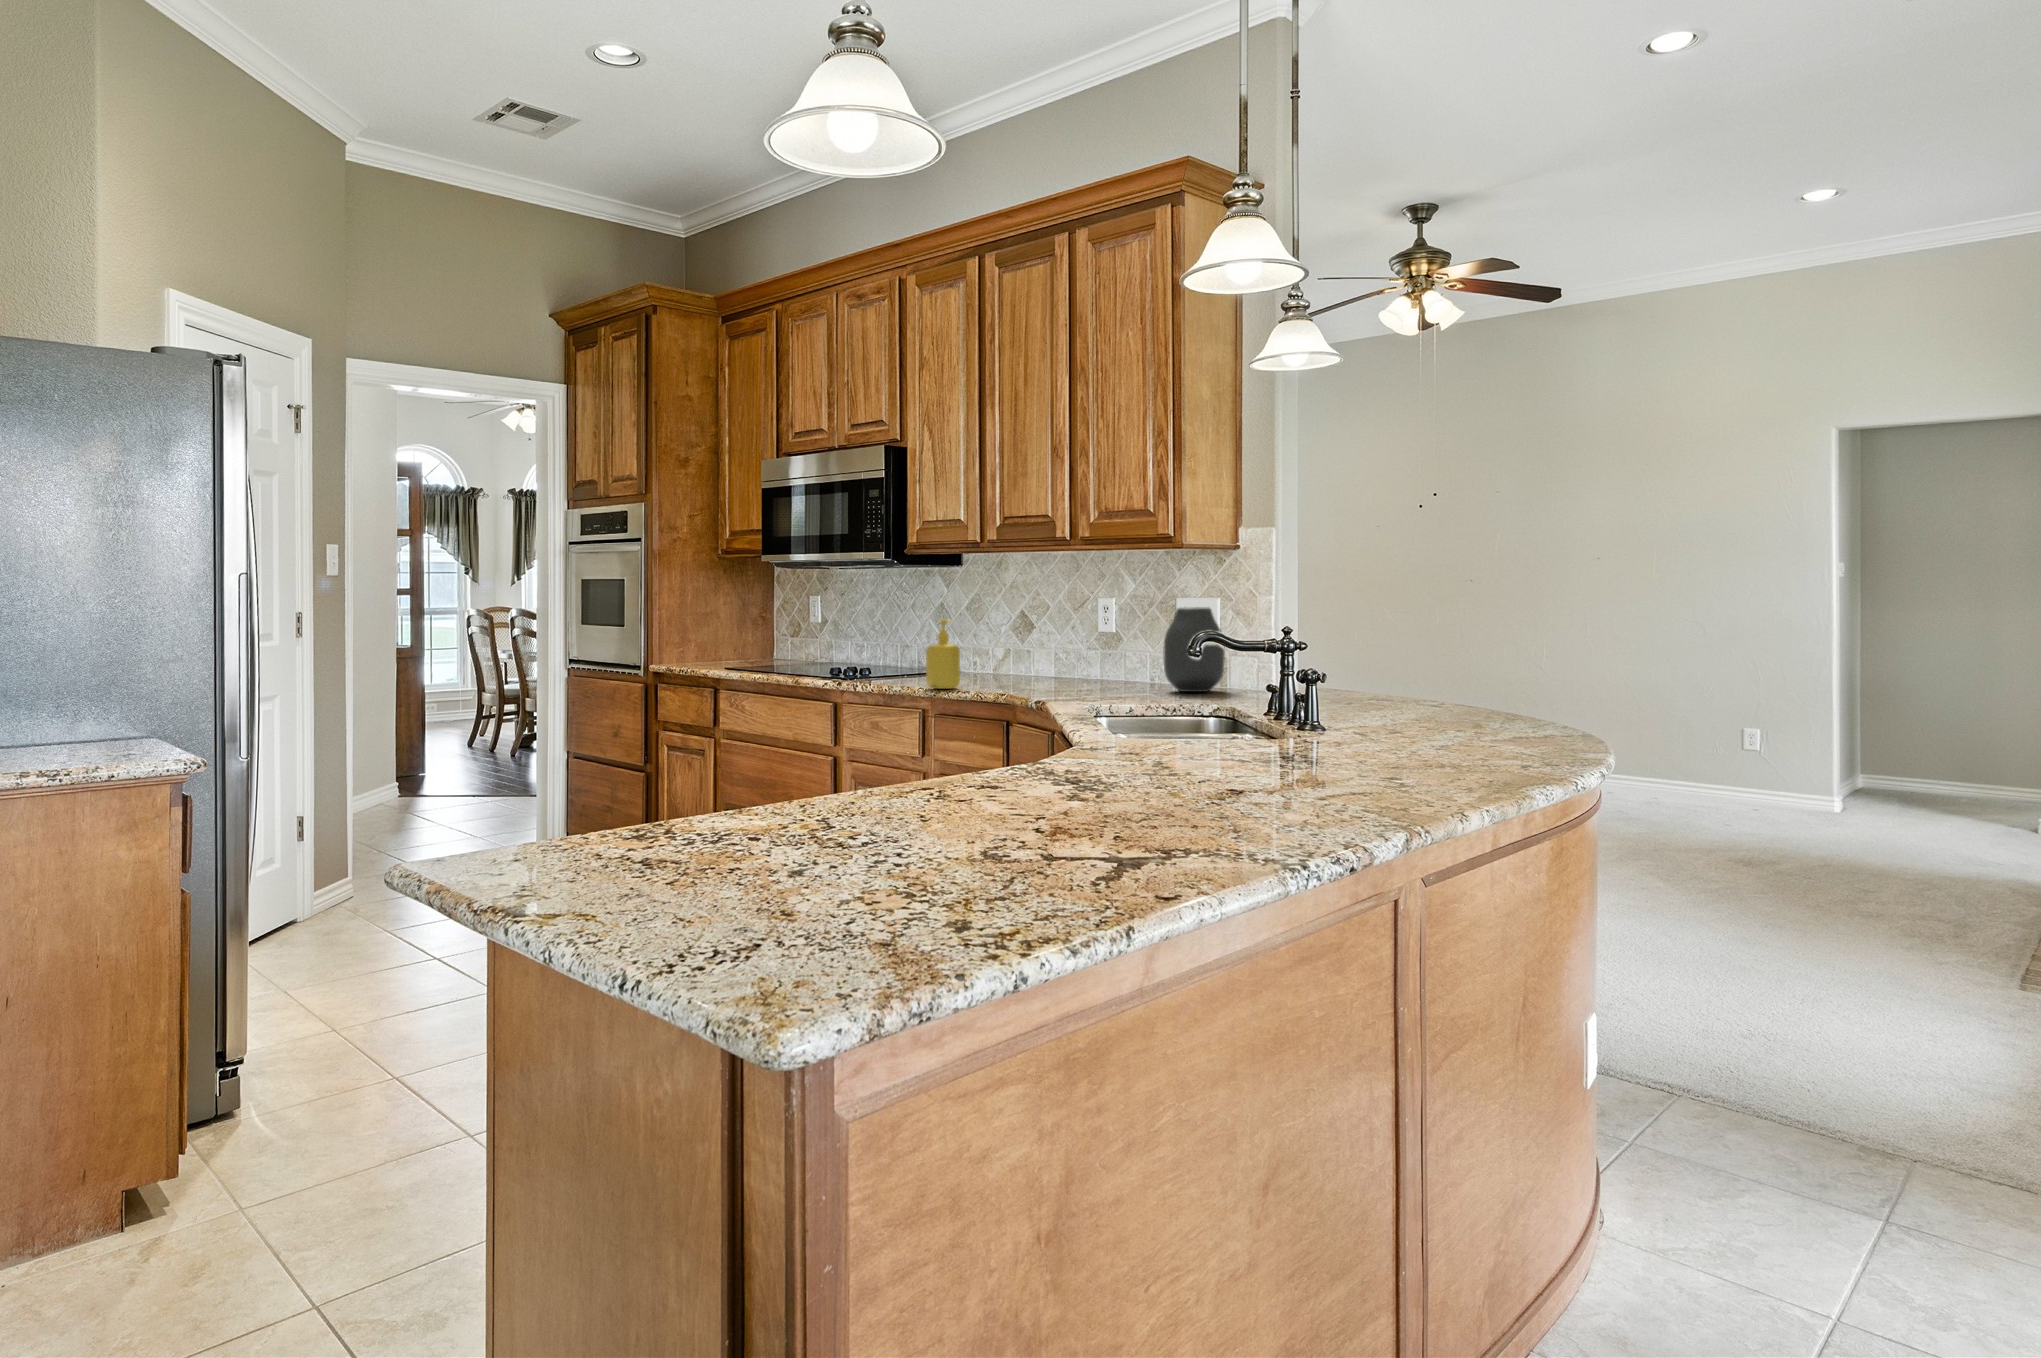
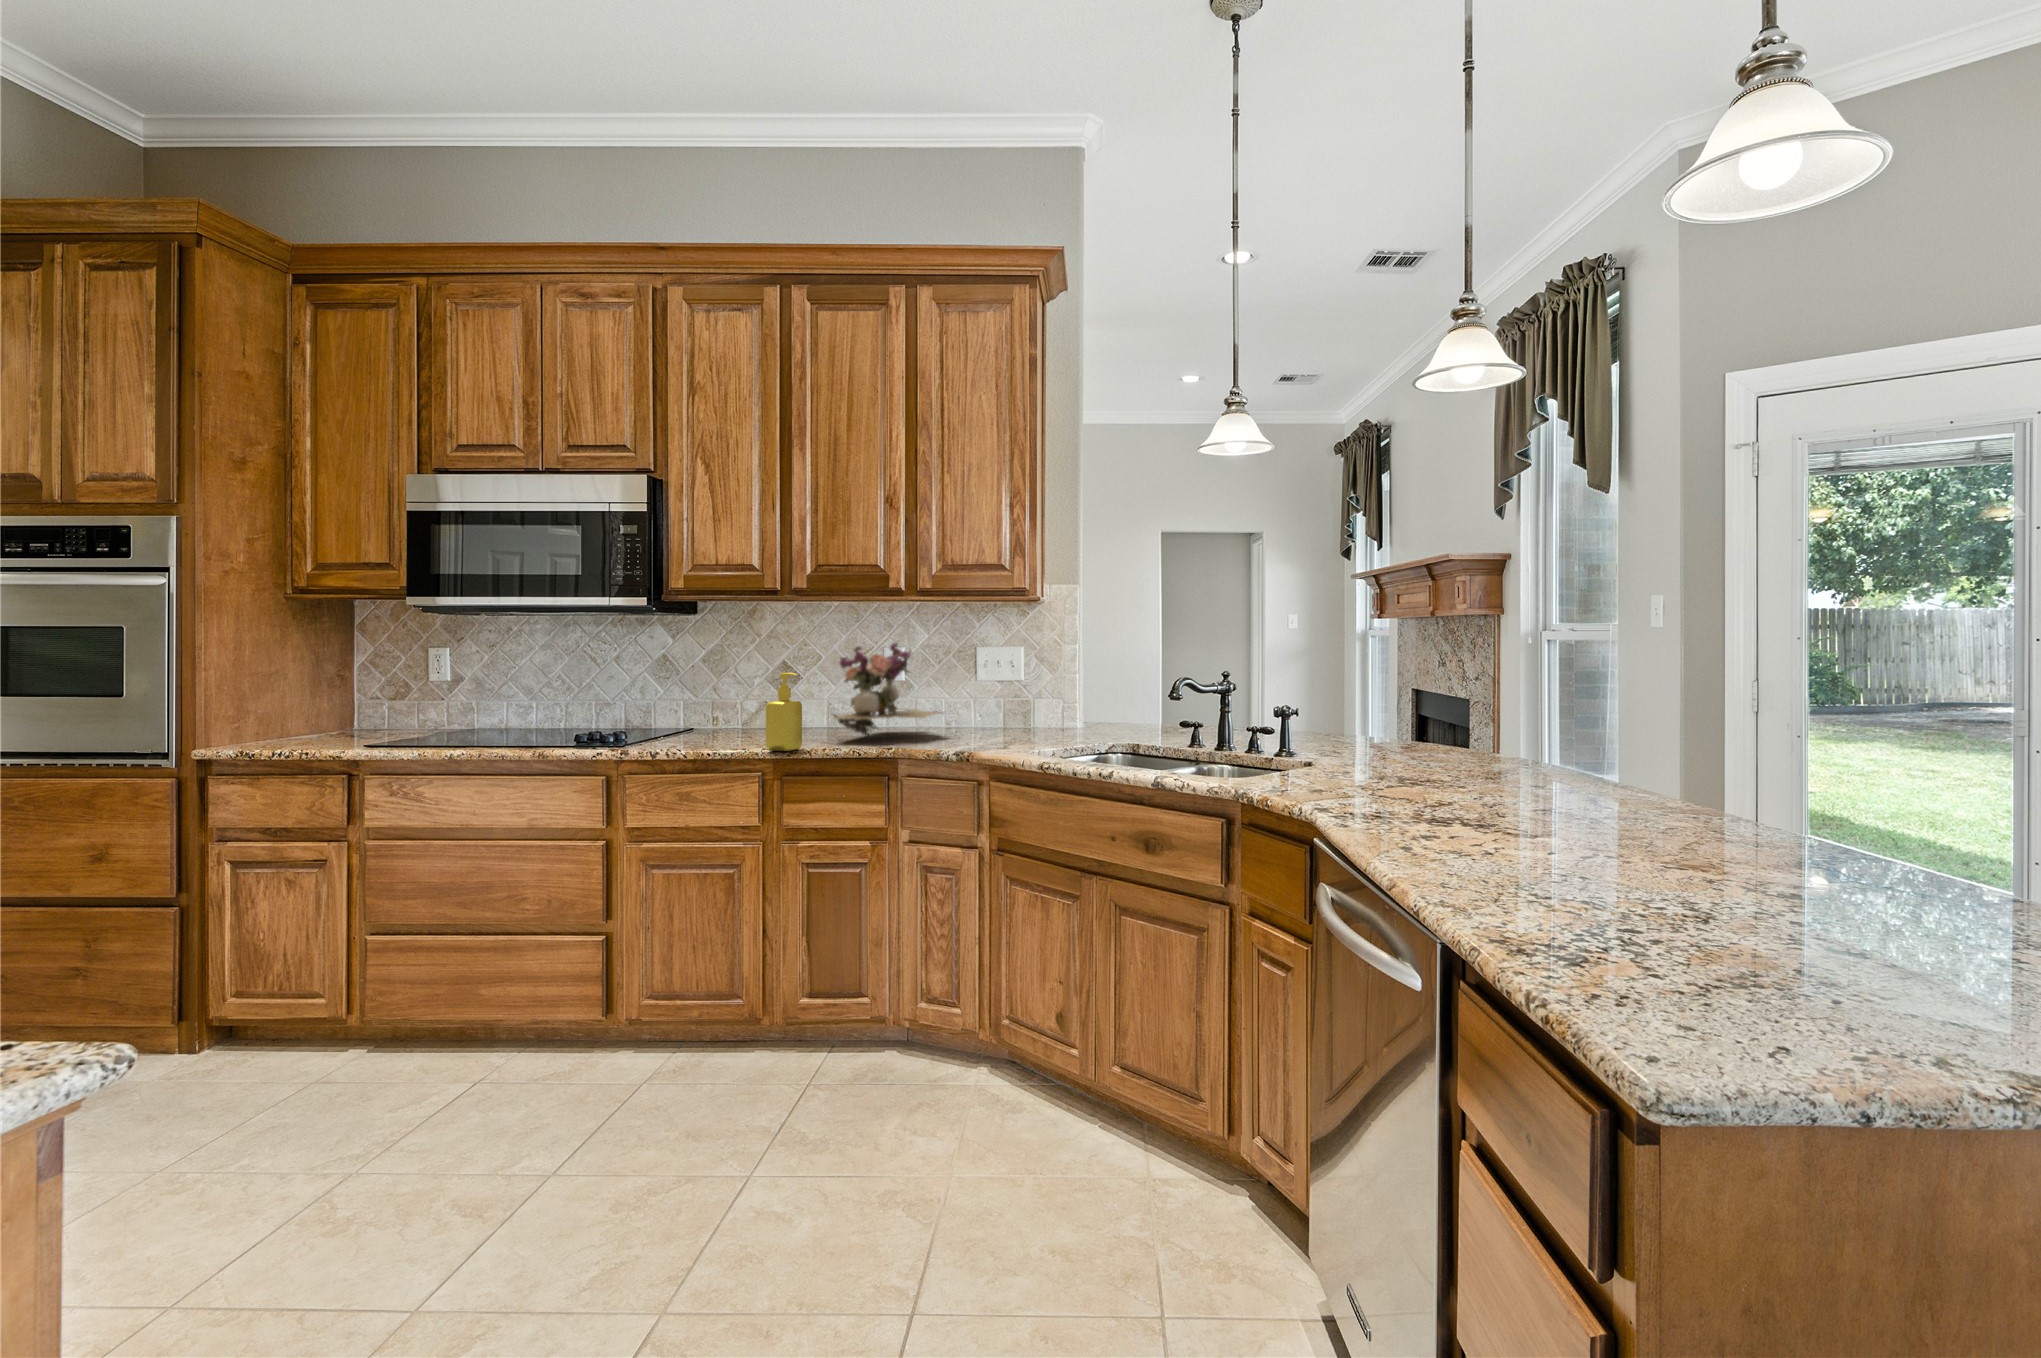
flower arrangement: none [997,589,1114,684] -> present [834,643,944,736]
vase: present [1163,607,1225,692] -> none [1009,657,1065,736]

